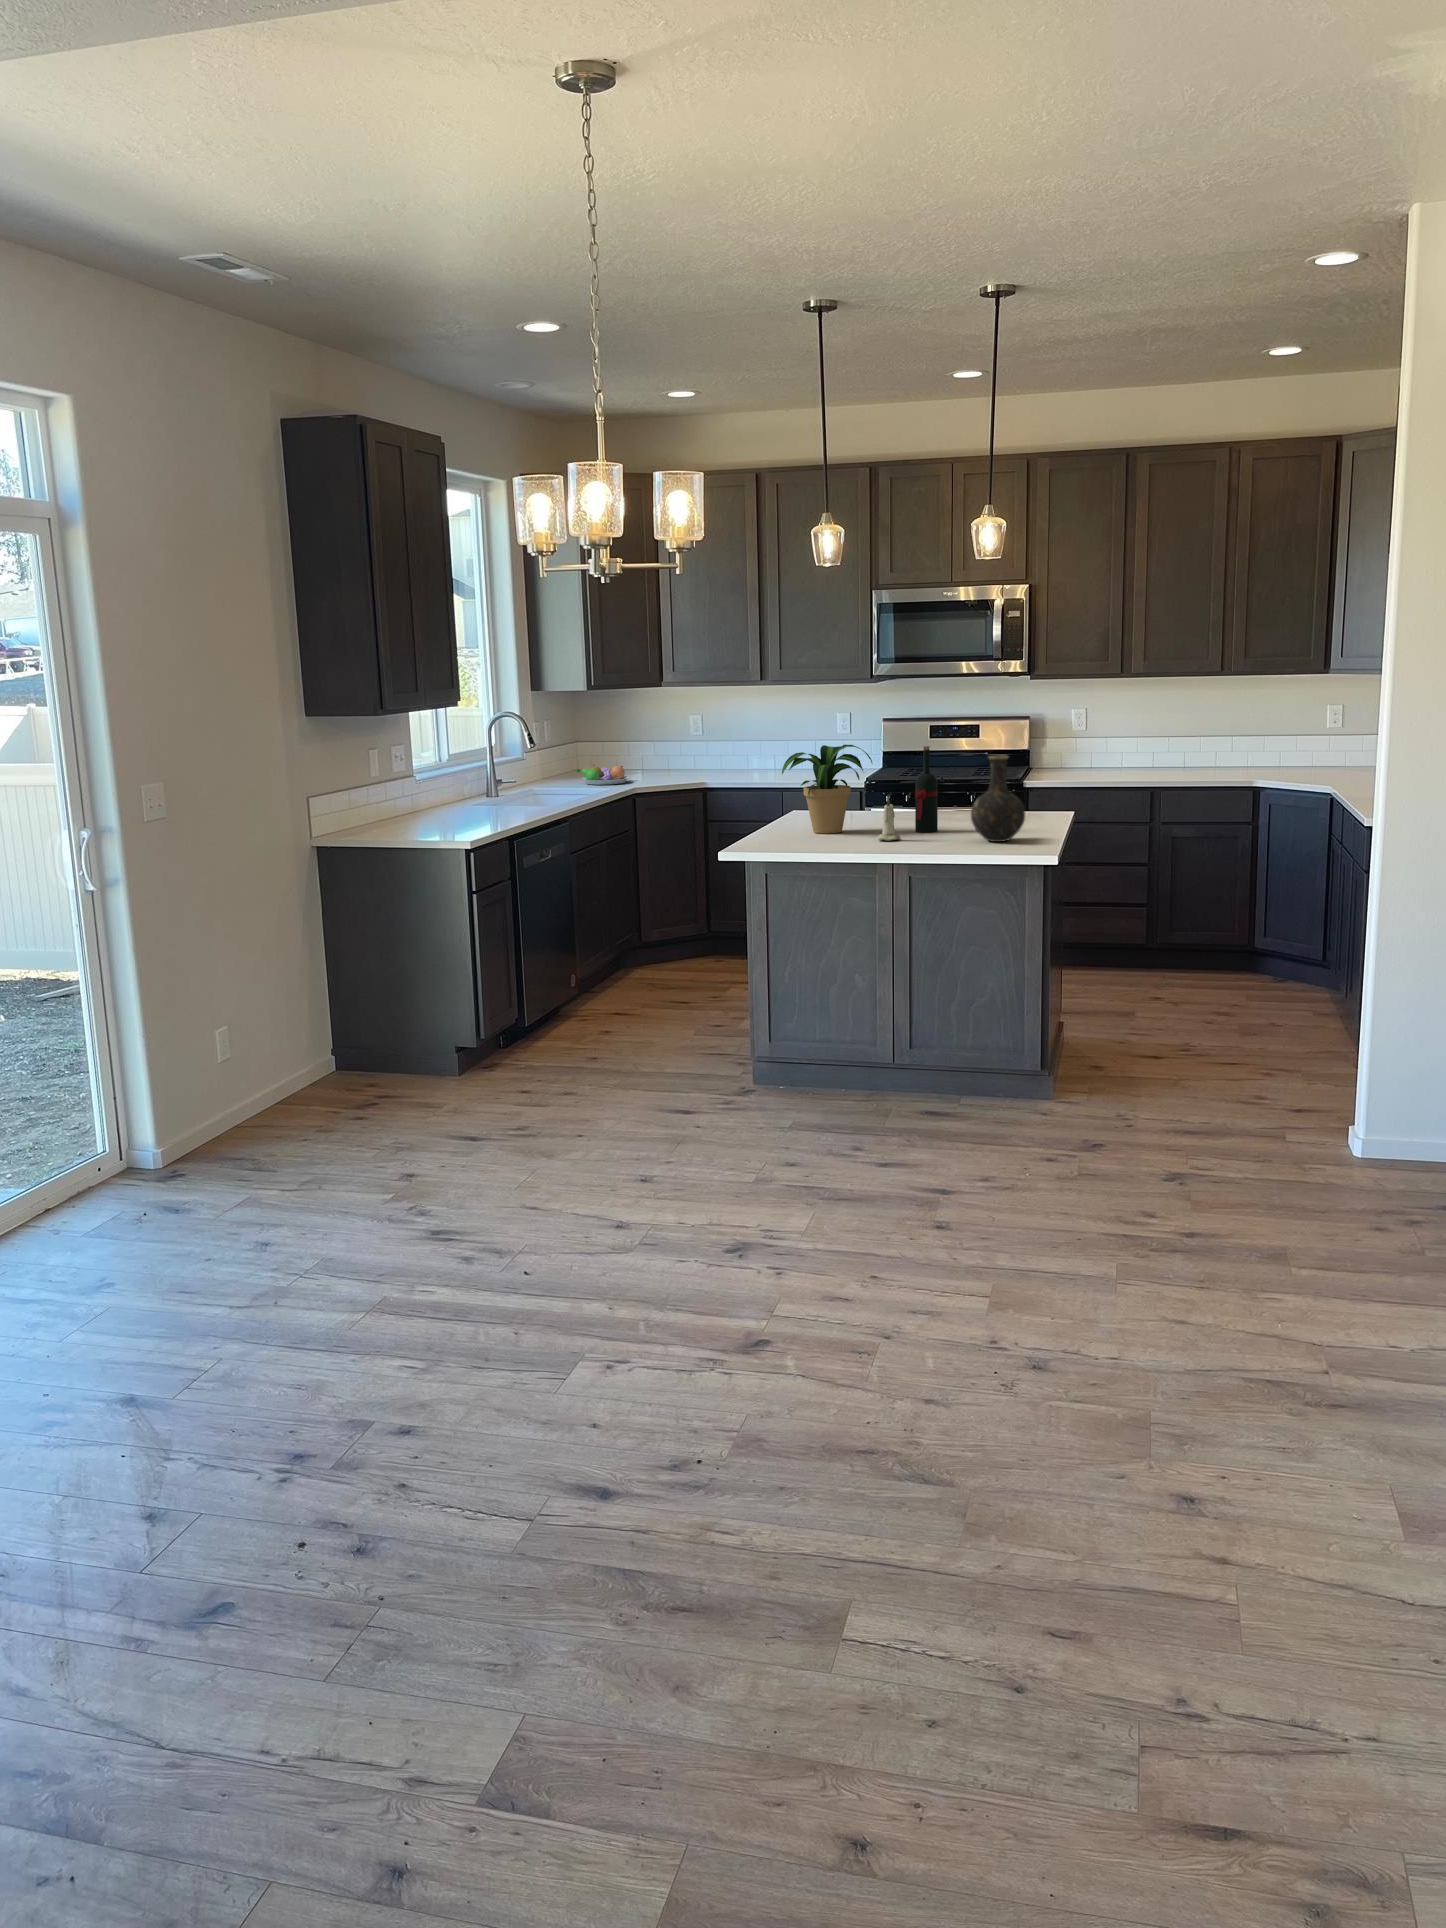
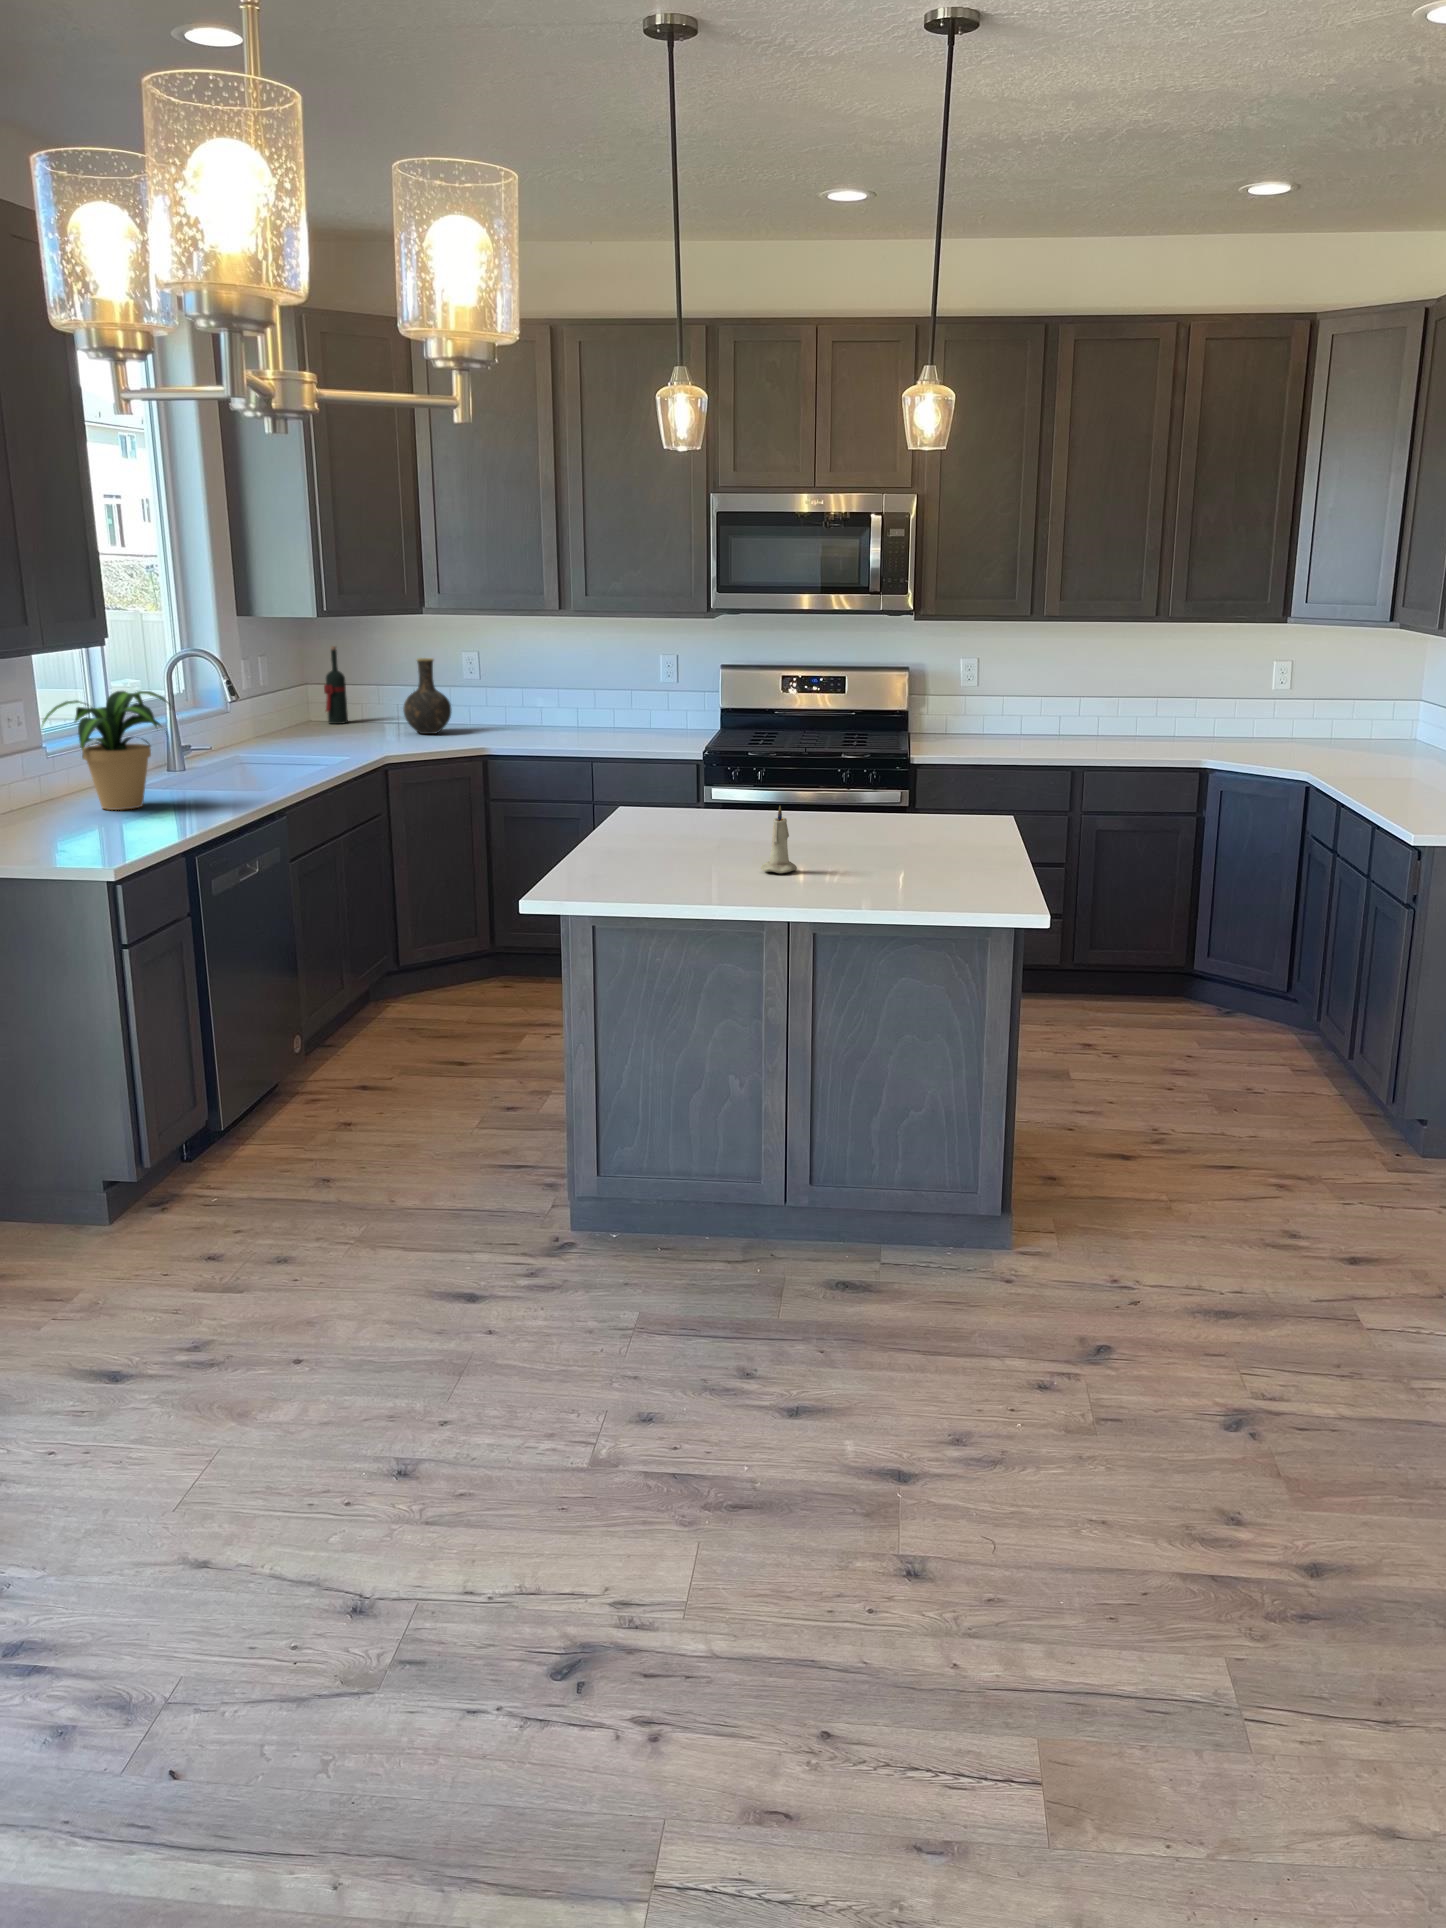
potted plant: present [782,745,872,833] -> present [42,691,168,810]
wine bottle: present [915,746,938,832] -> present [324,646,348,724]
vase: present [971,756,1025,842] -> present [403,658,451,734]
fruit bowl: present [577,764,629,785] -> none [302,721,379,752]

